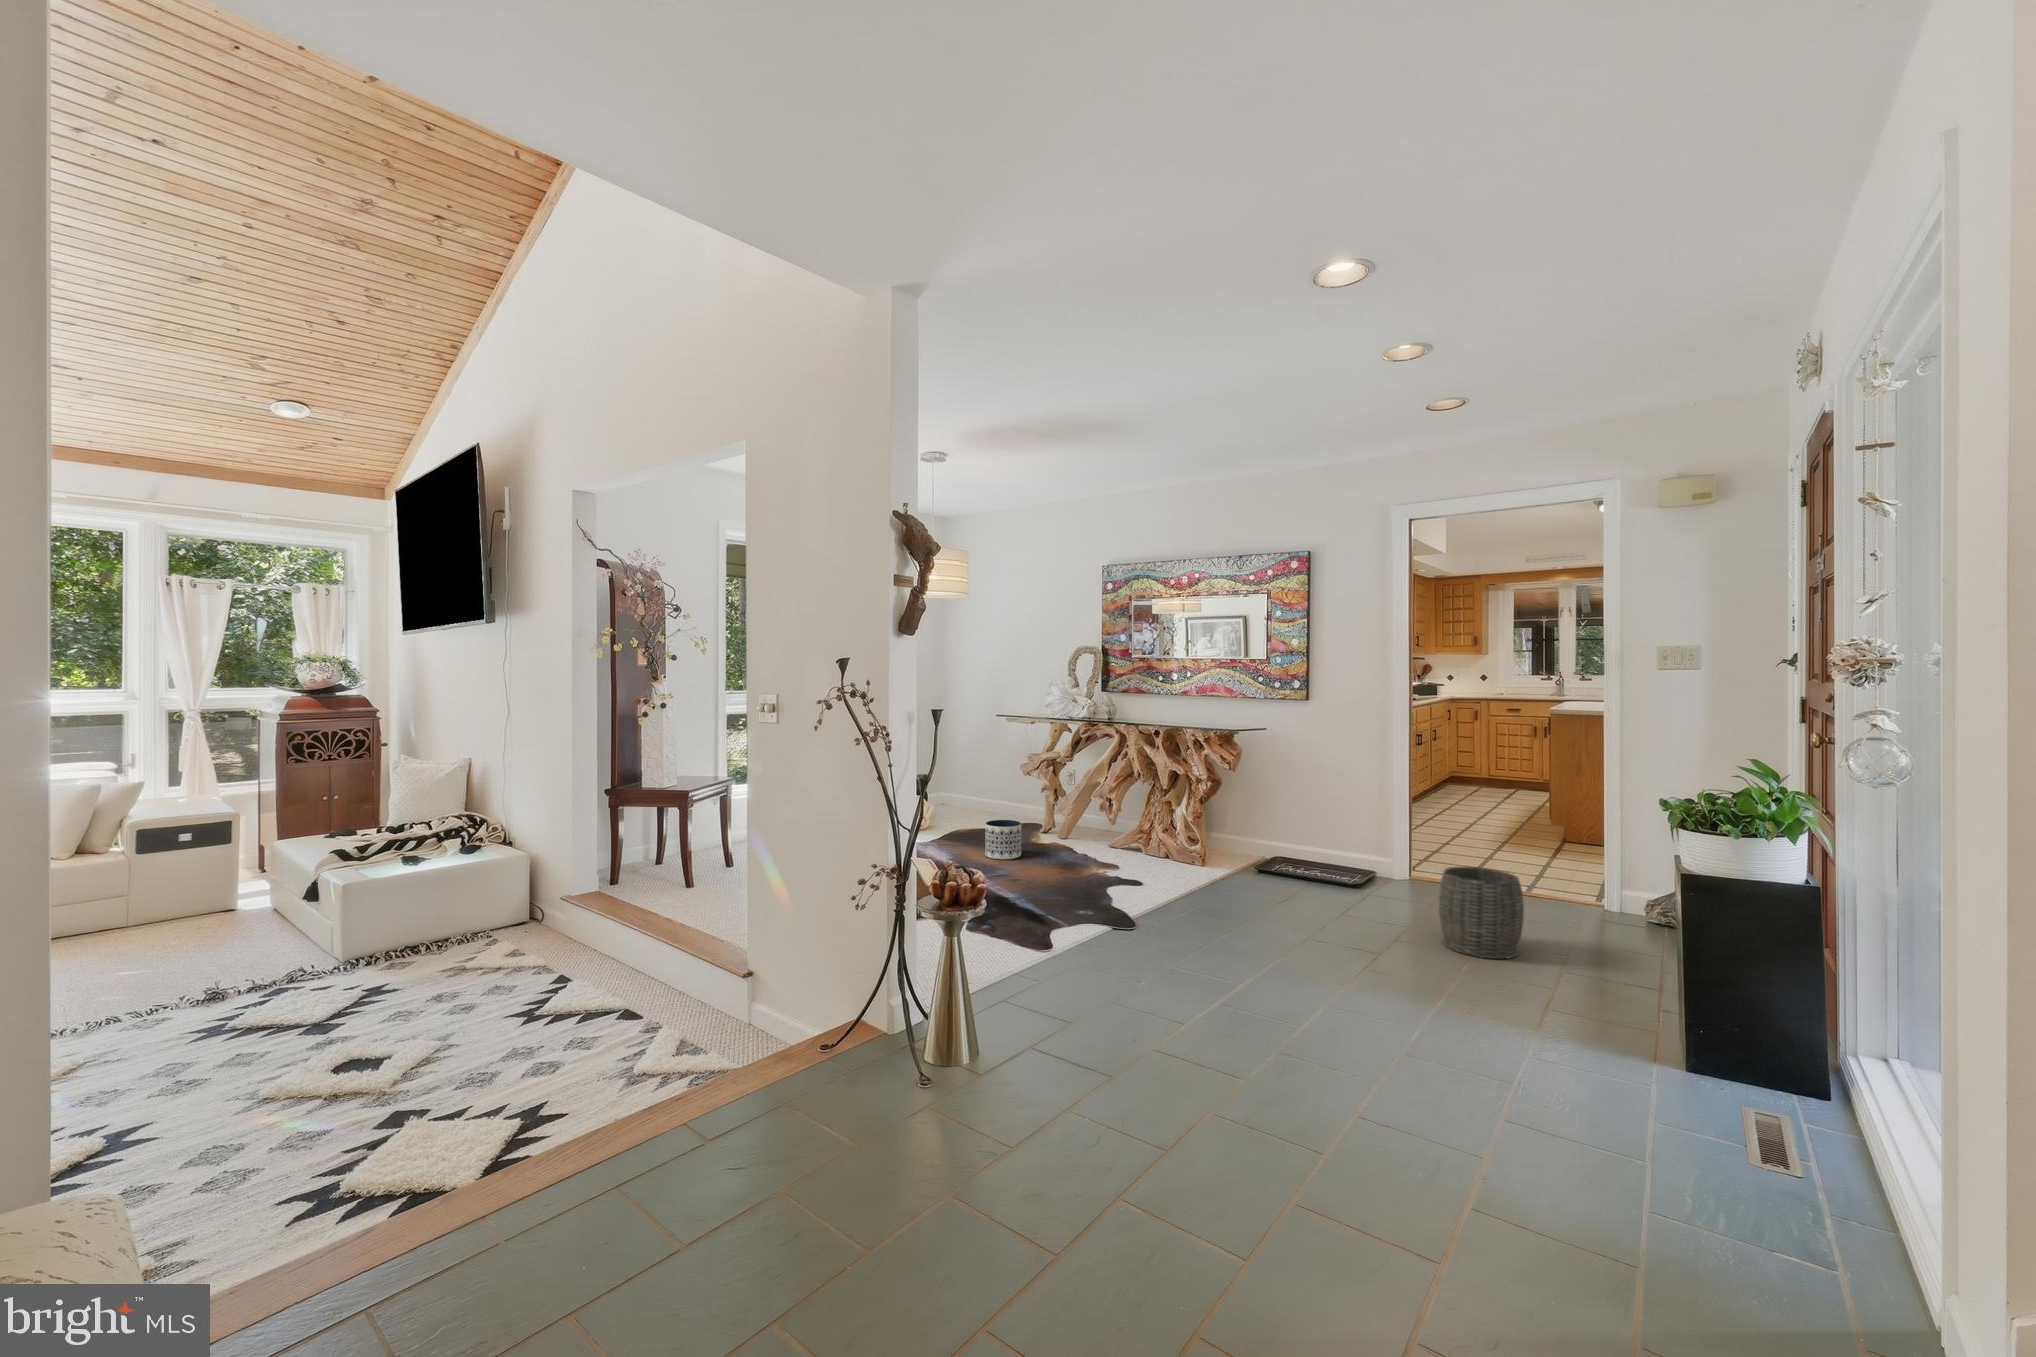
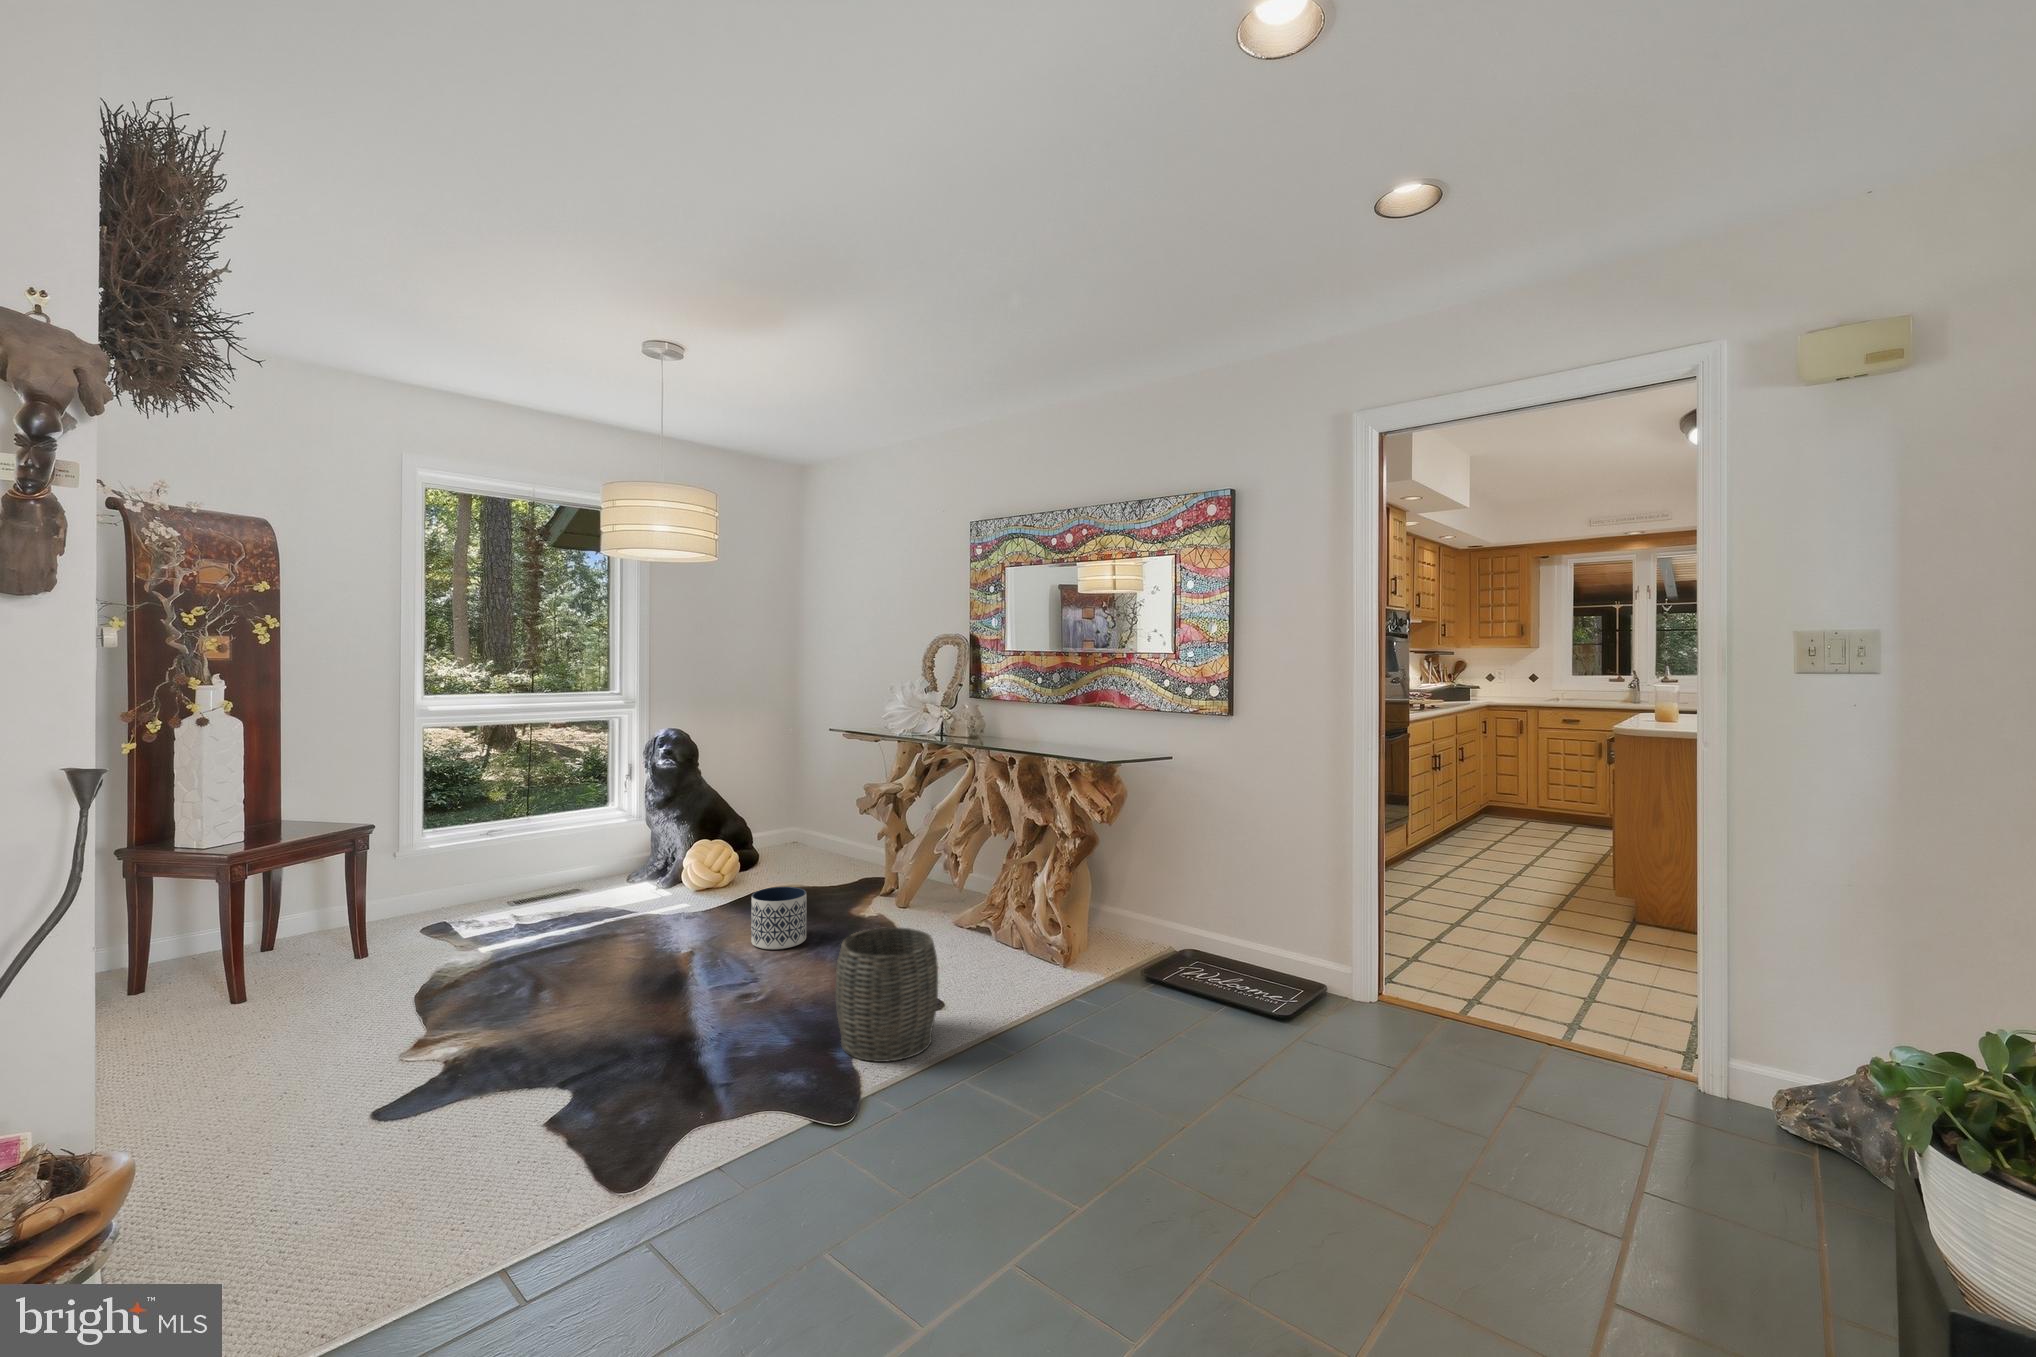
woven basket: present [1439,867,1524,959] -> present [836,927,938,1062]

